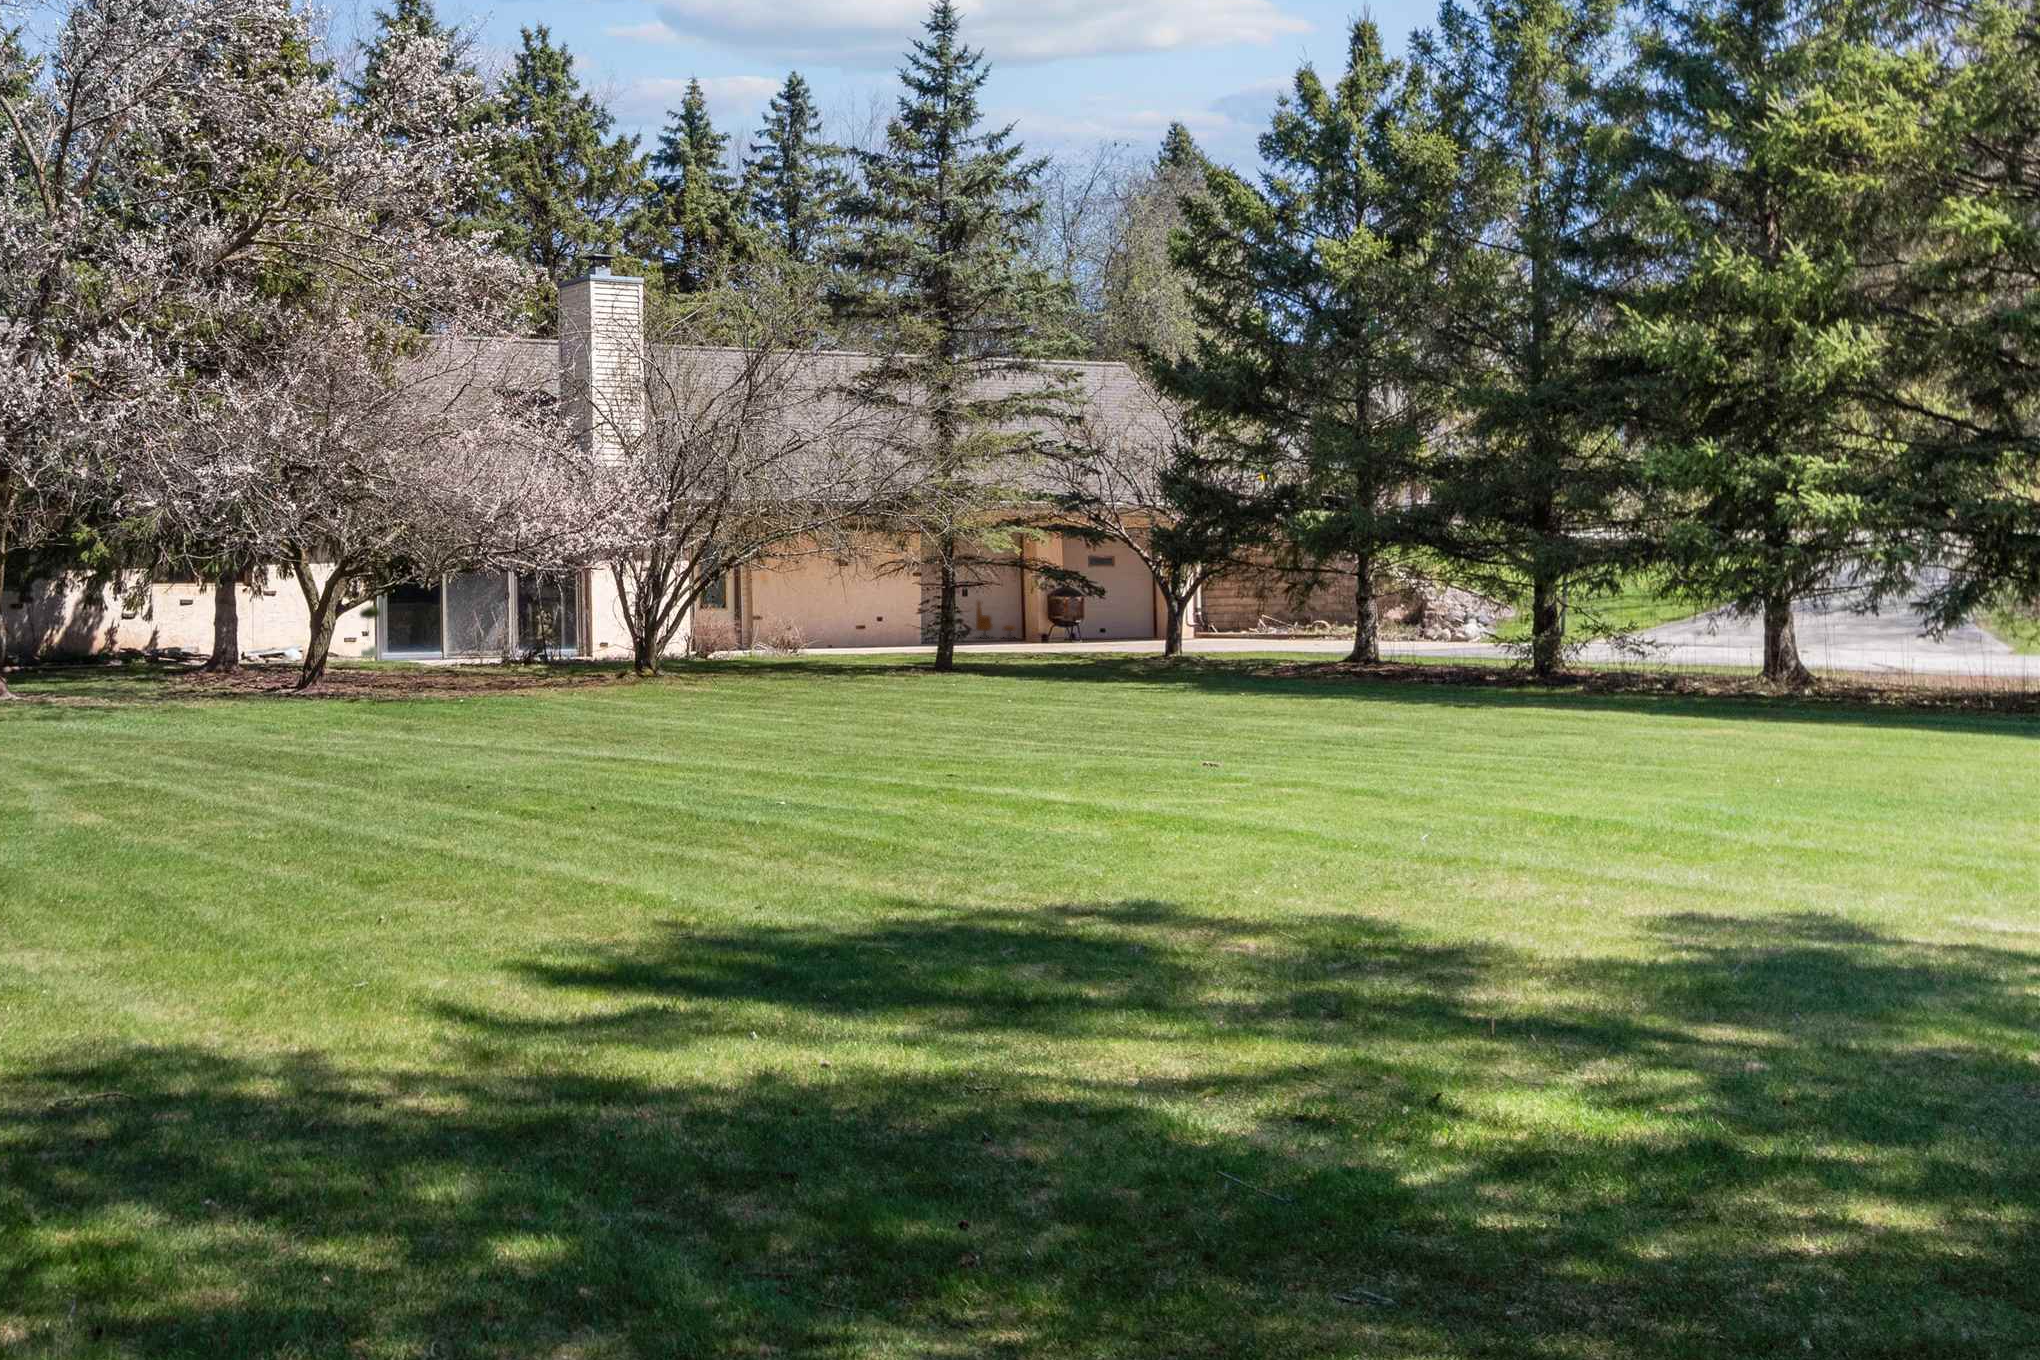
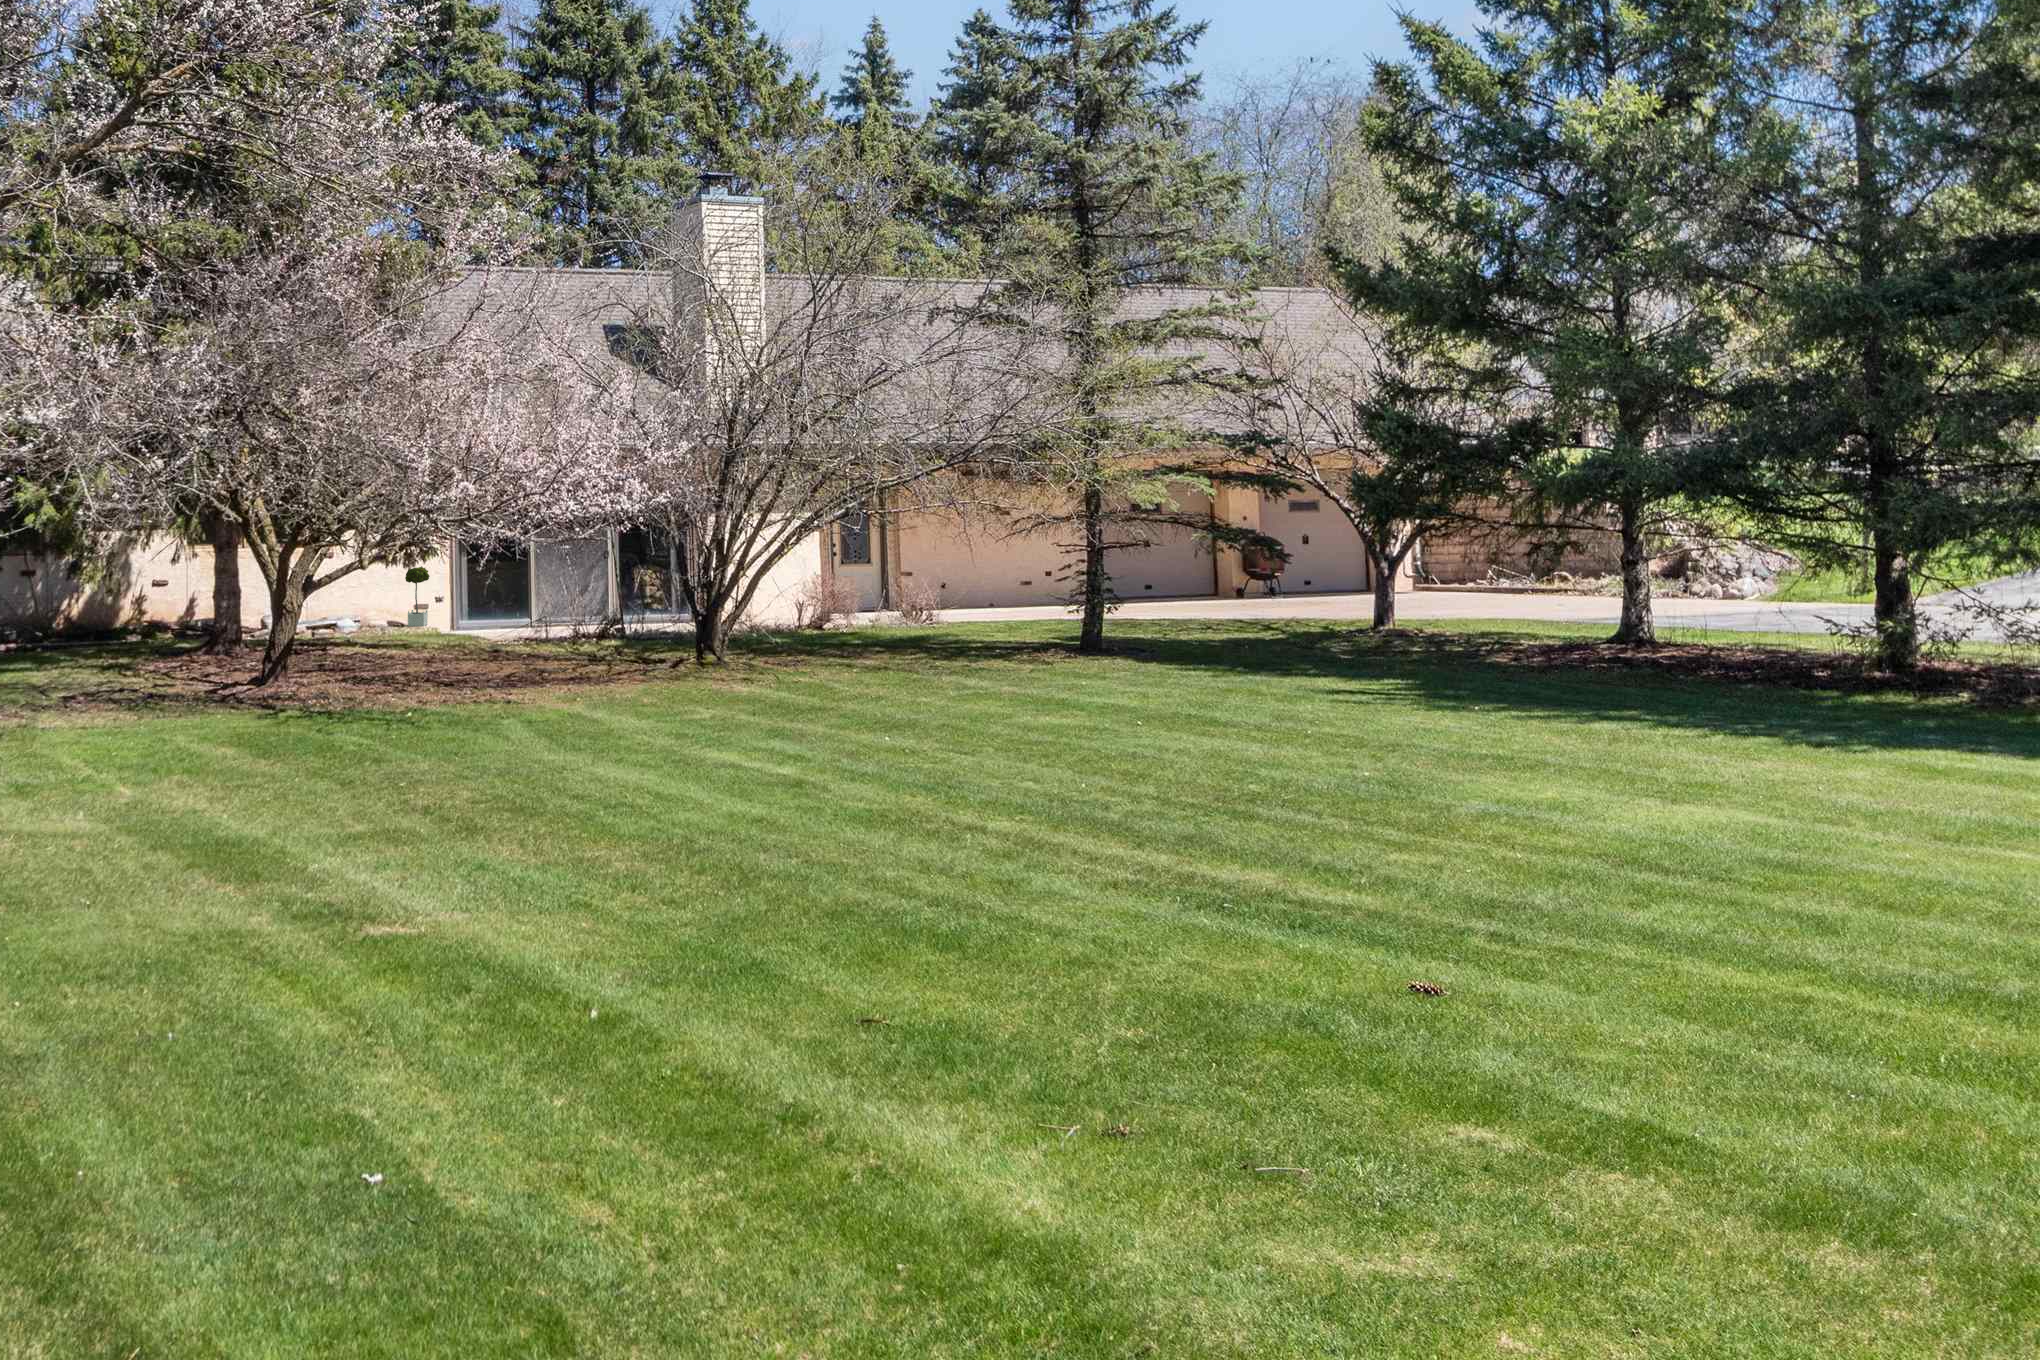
lounge chair: present [976,601,1017,639] -> none [1137,549,1192,595]

